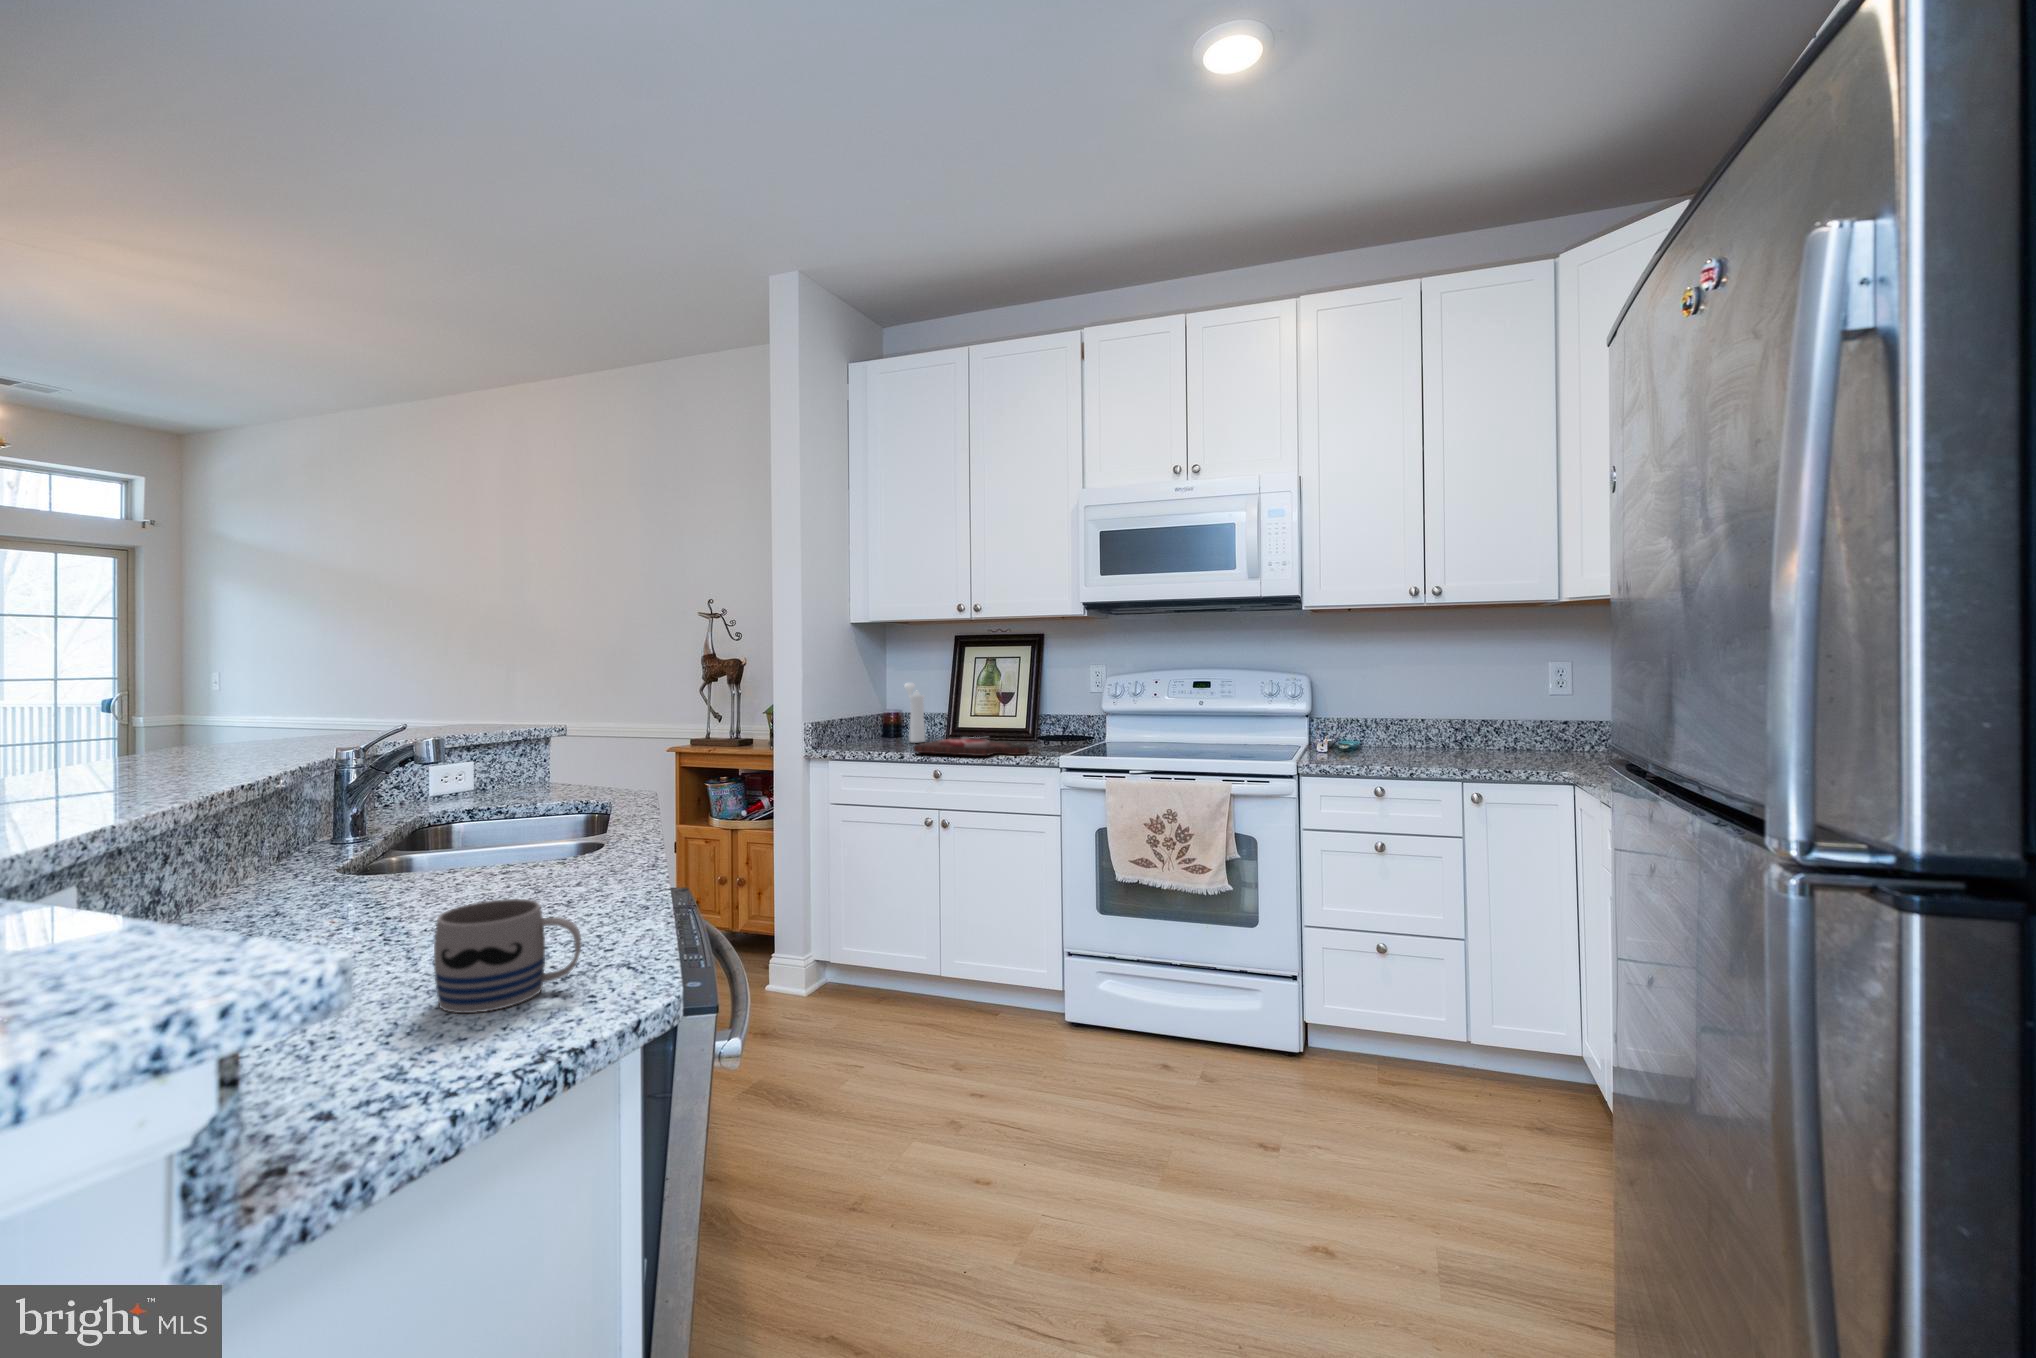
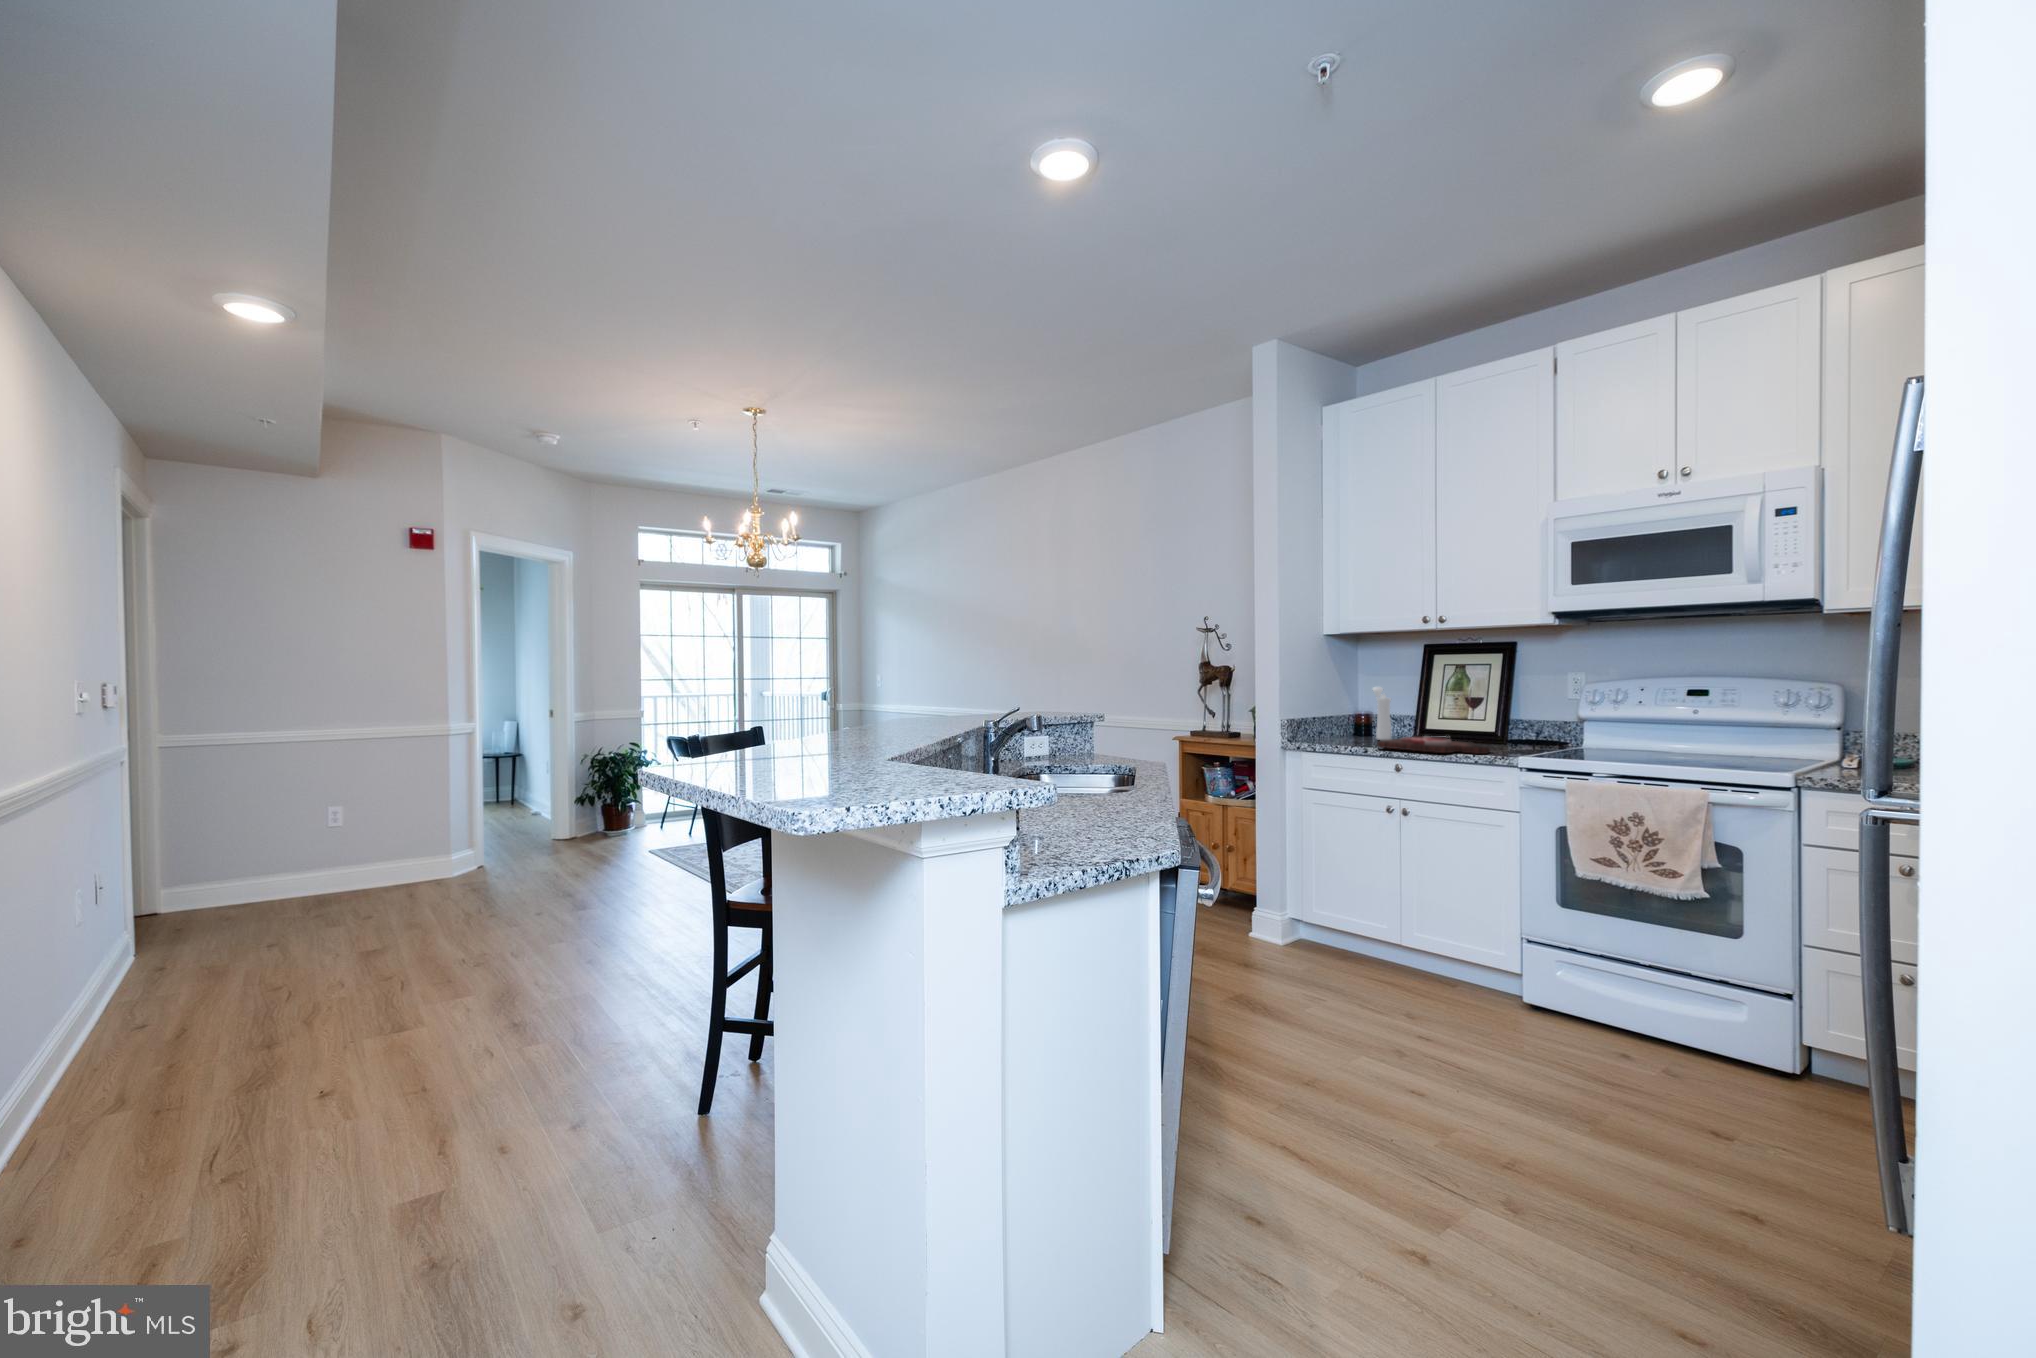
mug: present [434,899,581,1013] -> none [1062,794,1128,845]

